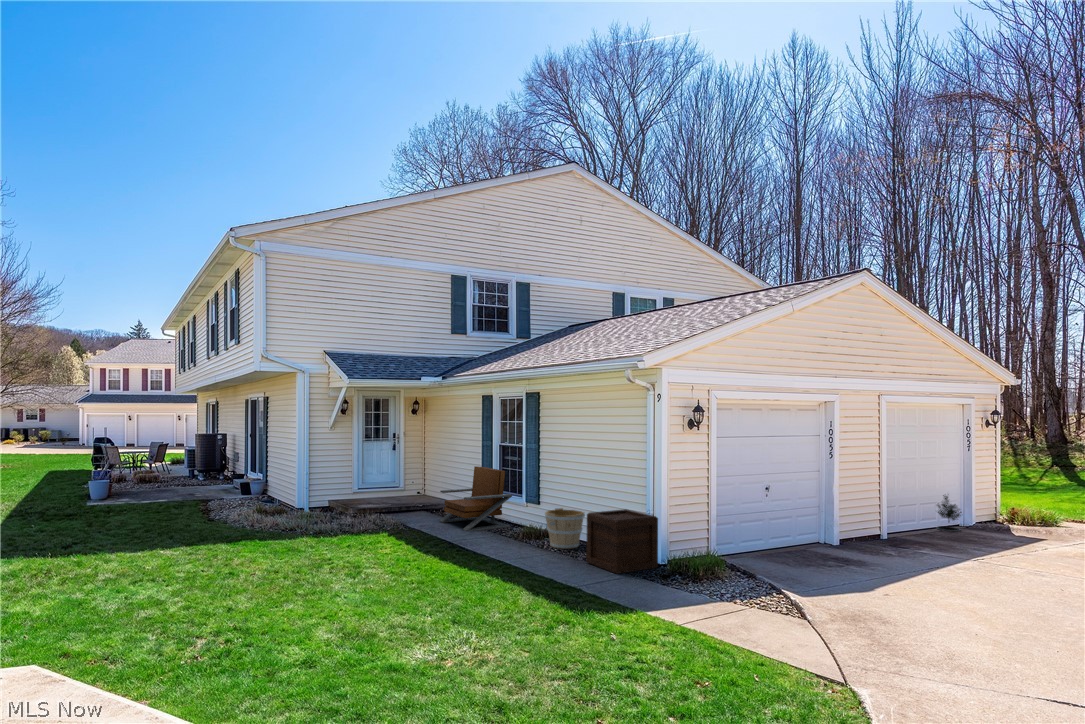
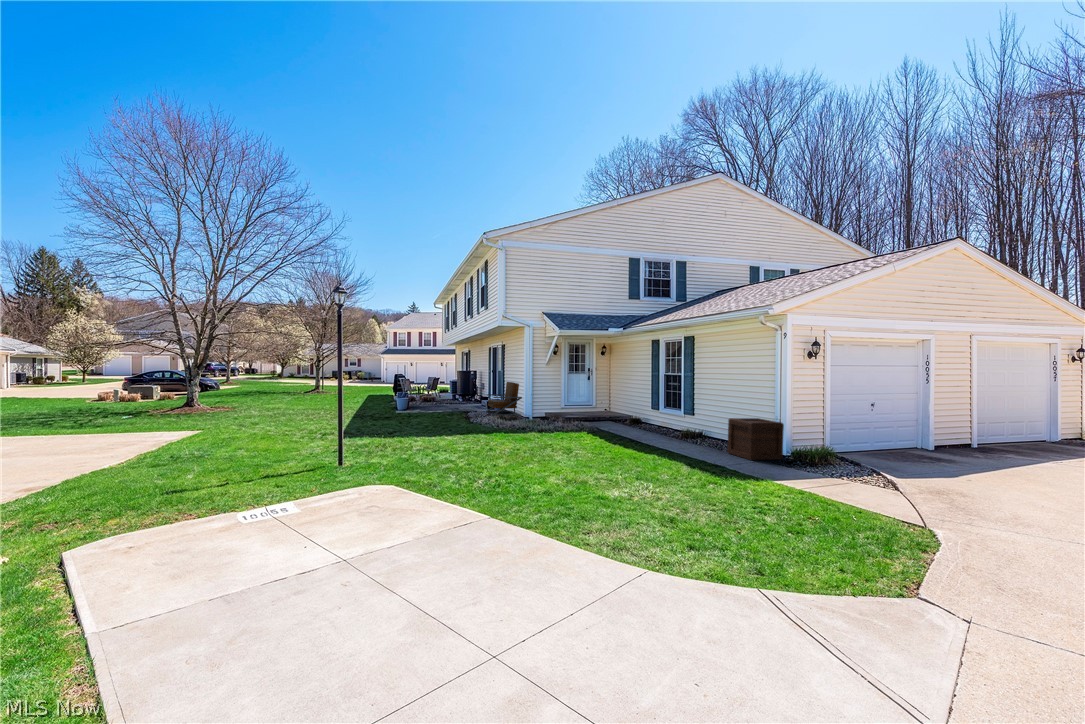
lounge chair: present [440,466,512,531] -> present [486,382,522,415]
potted tree: present [937,495,962,532] -> none [1037,425,1067,458]
wooden bucket: present [545,508,585,549] -> none [696,418,726,446]

